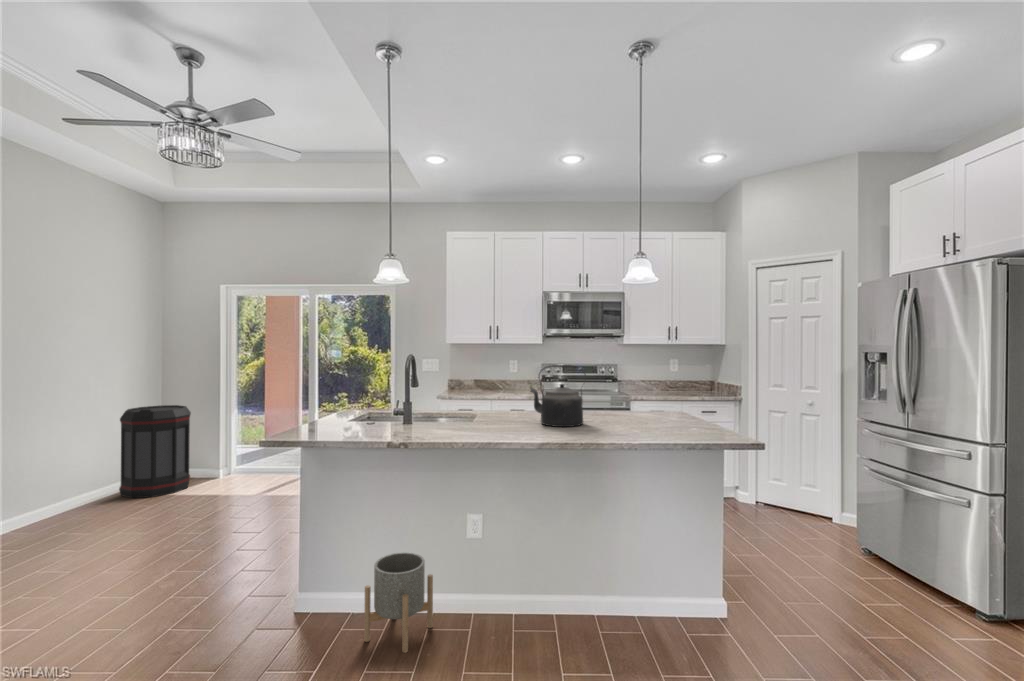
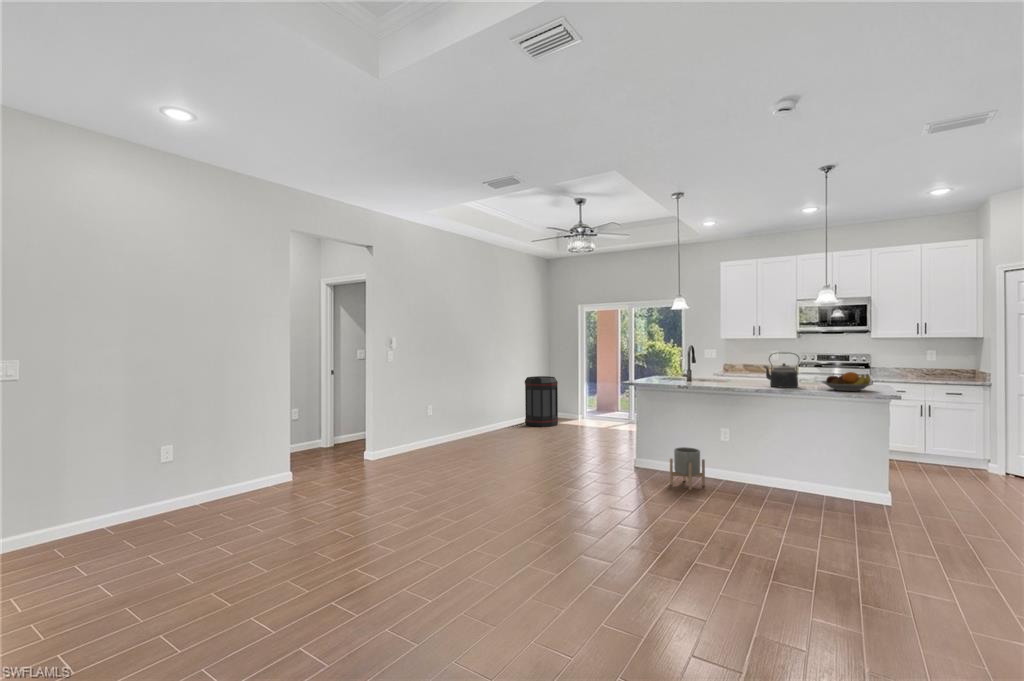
fruit bowl: none [622,398,697,431] -> present [822,372,873,391]

